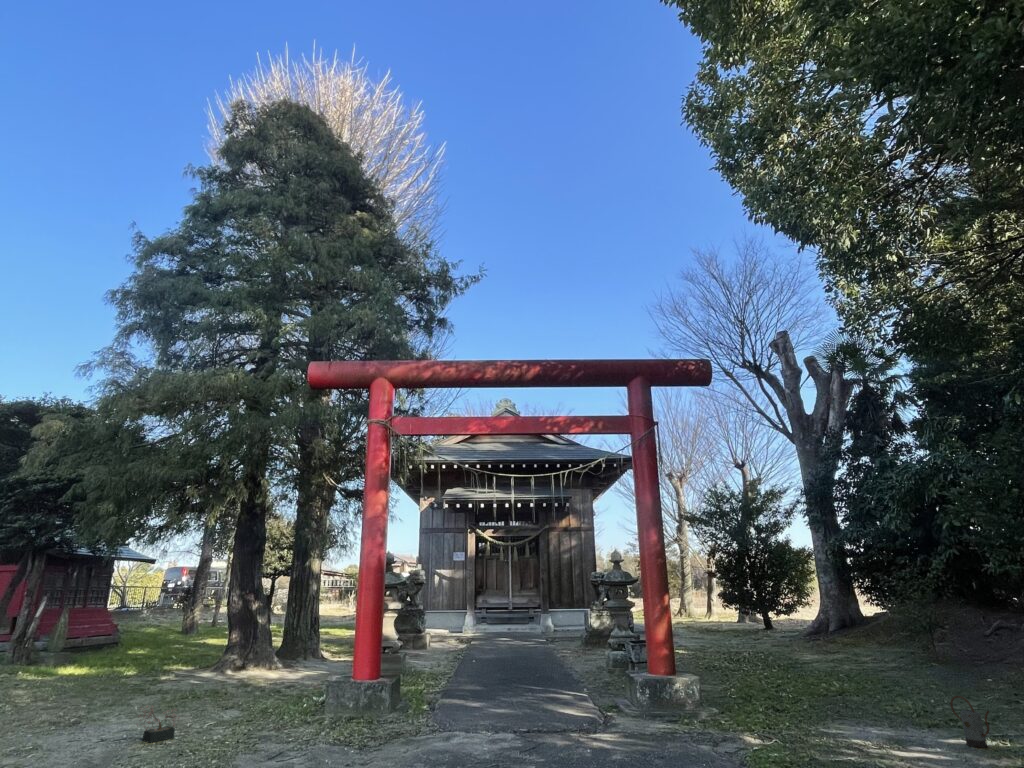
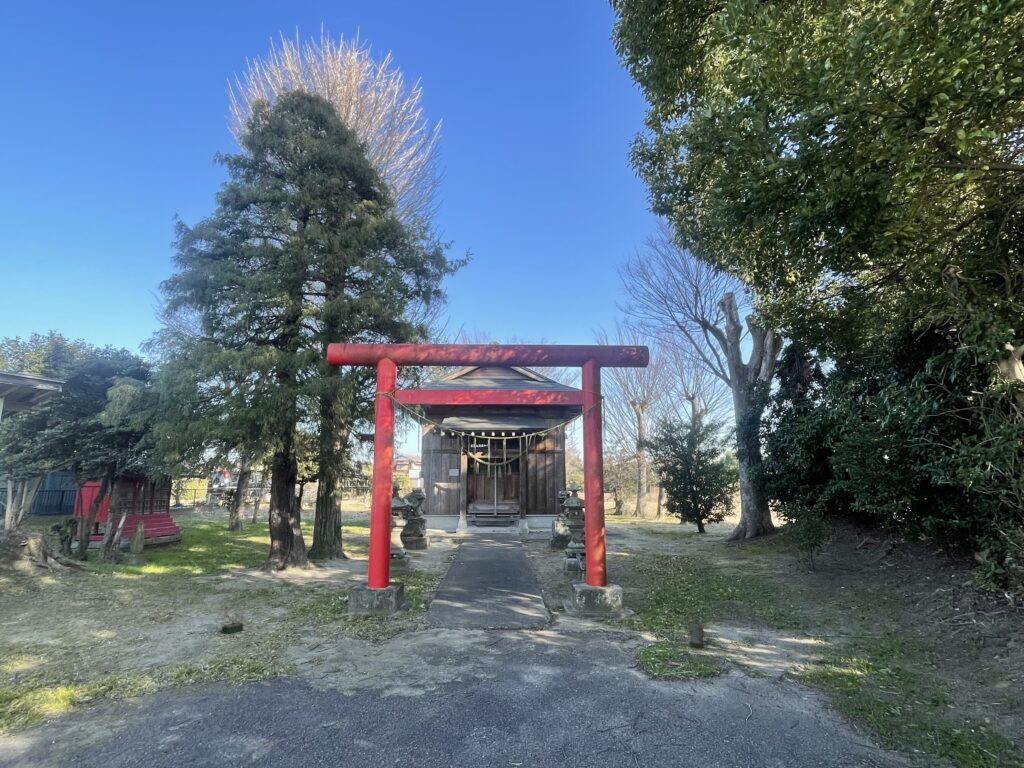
watering can: present [950,696,989,748] -> present [687,613,705,648]

